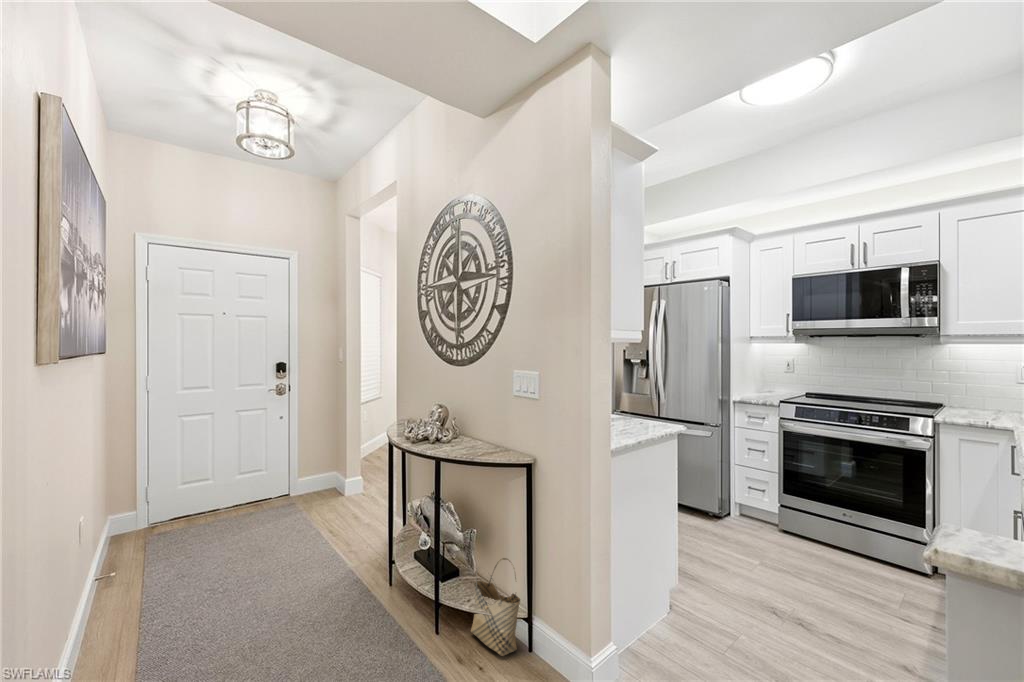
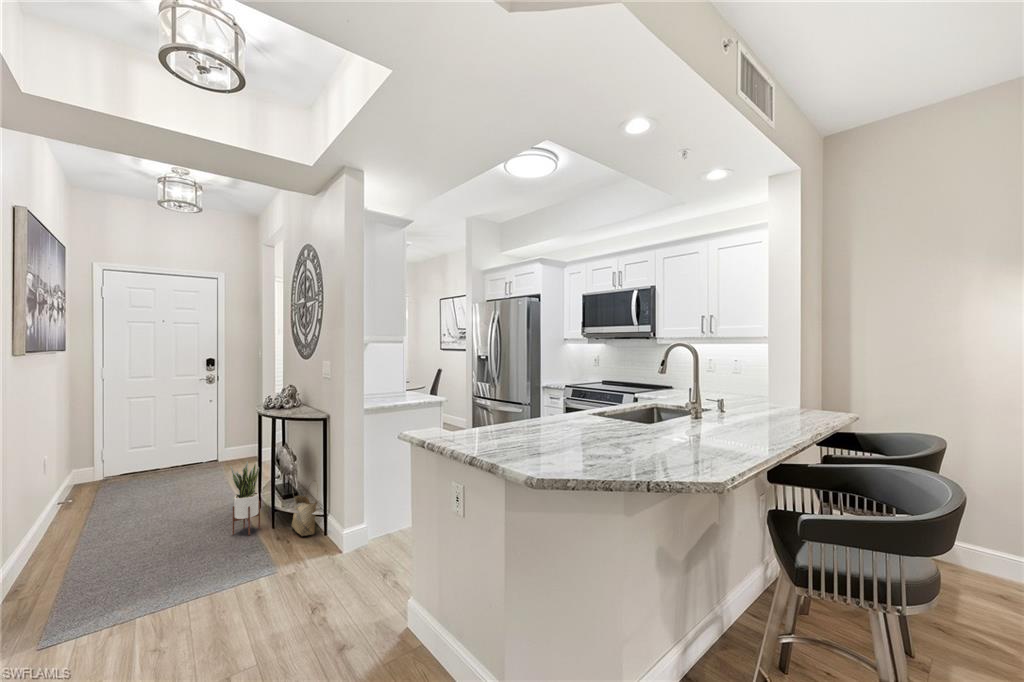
potted plant: none [384,529,420,652] -> present [230,461,260,535]

